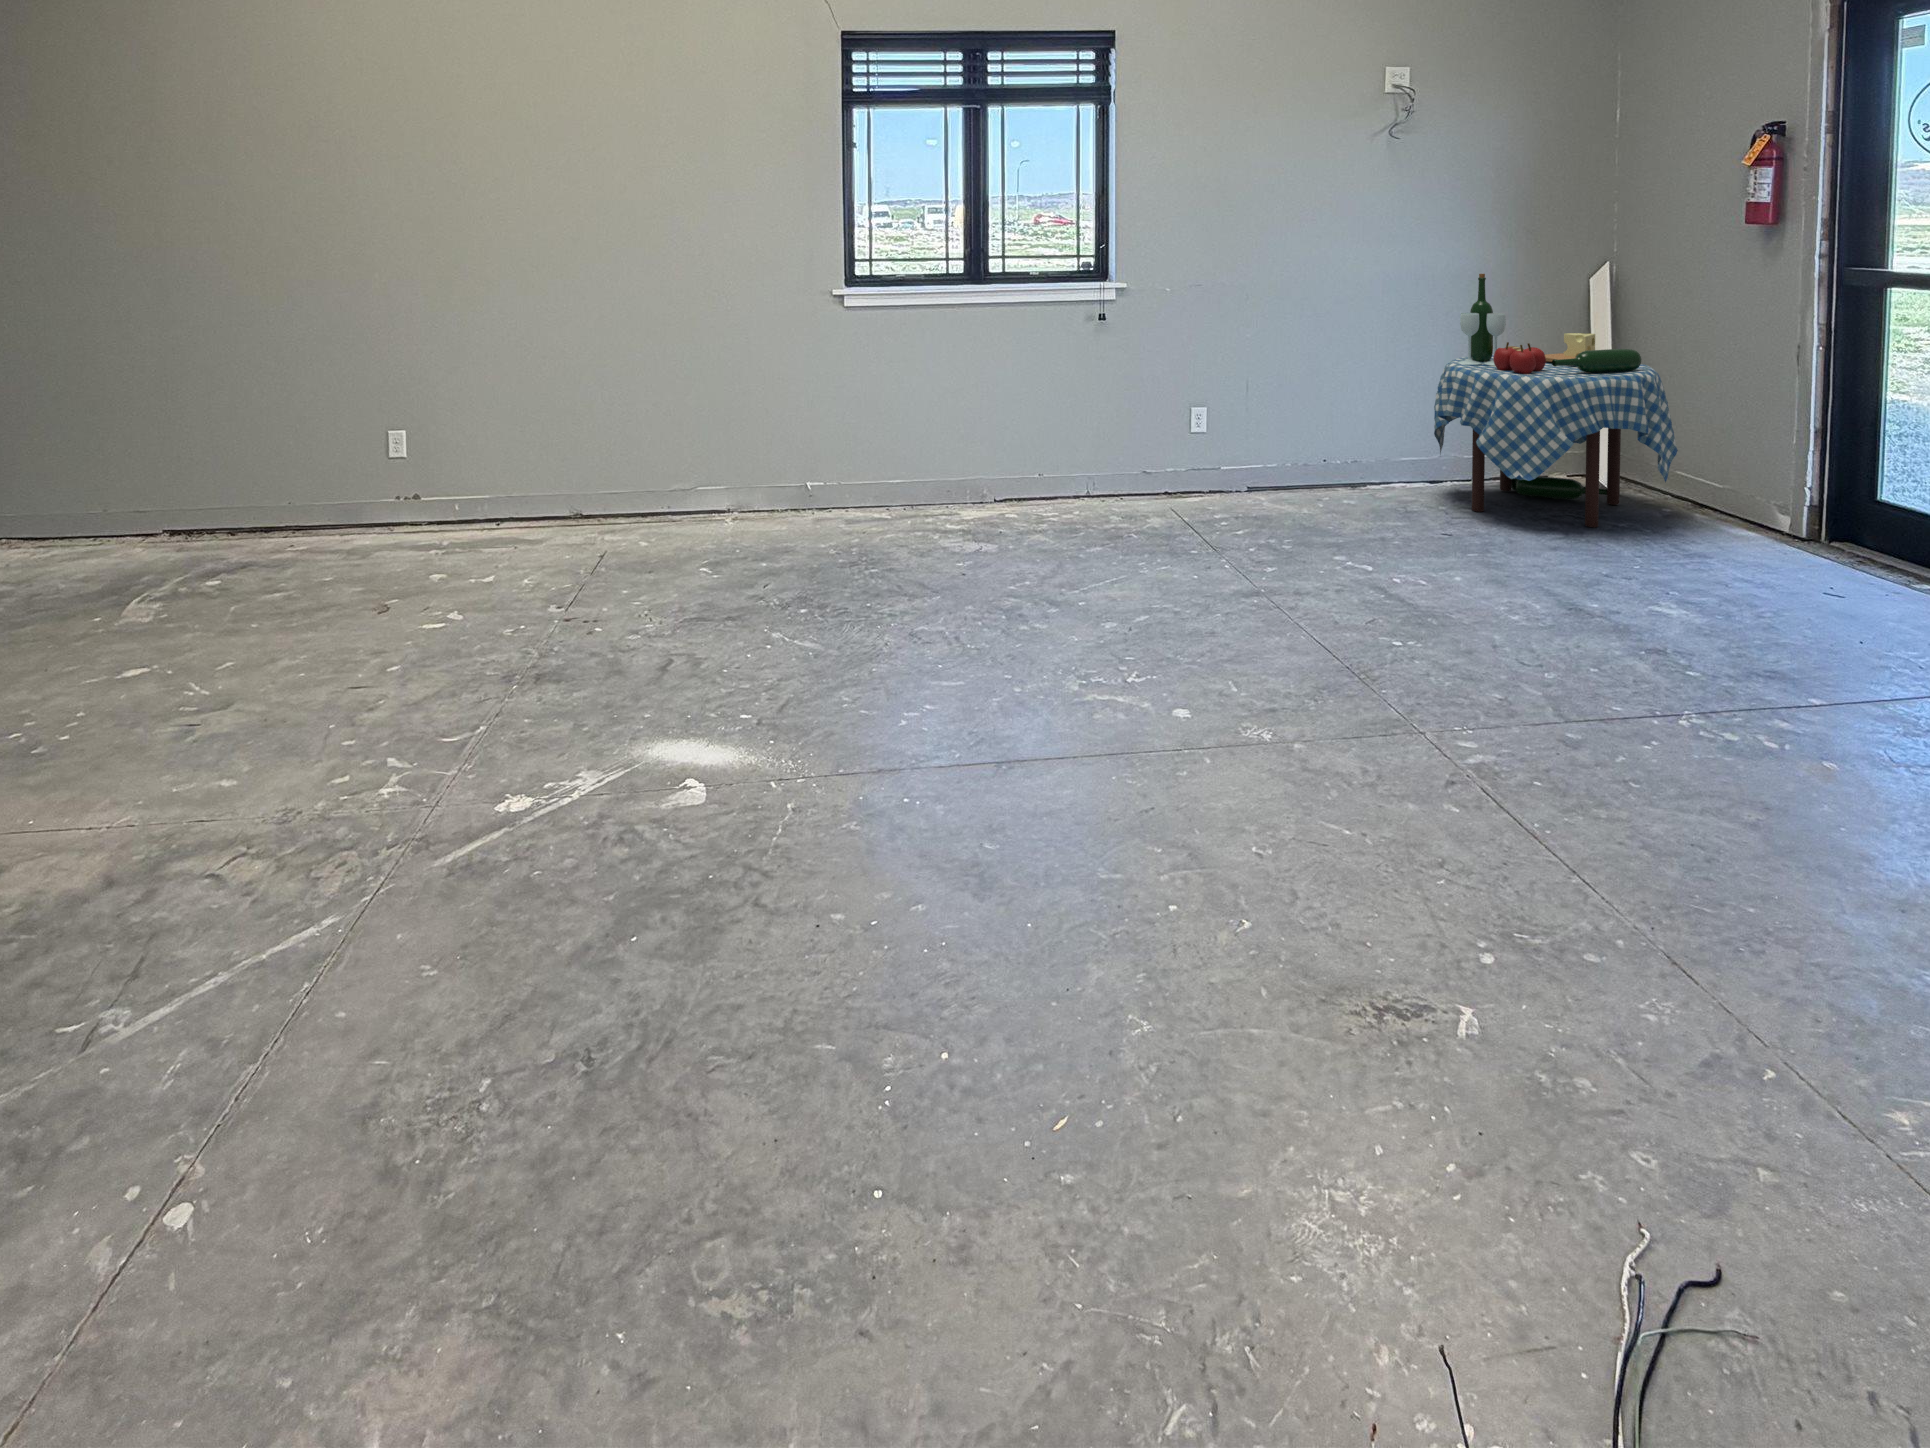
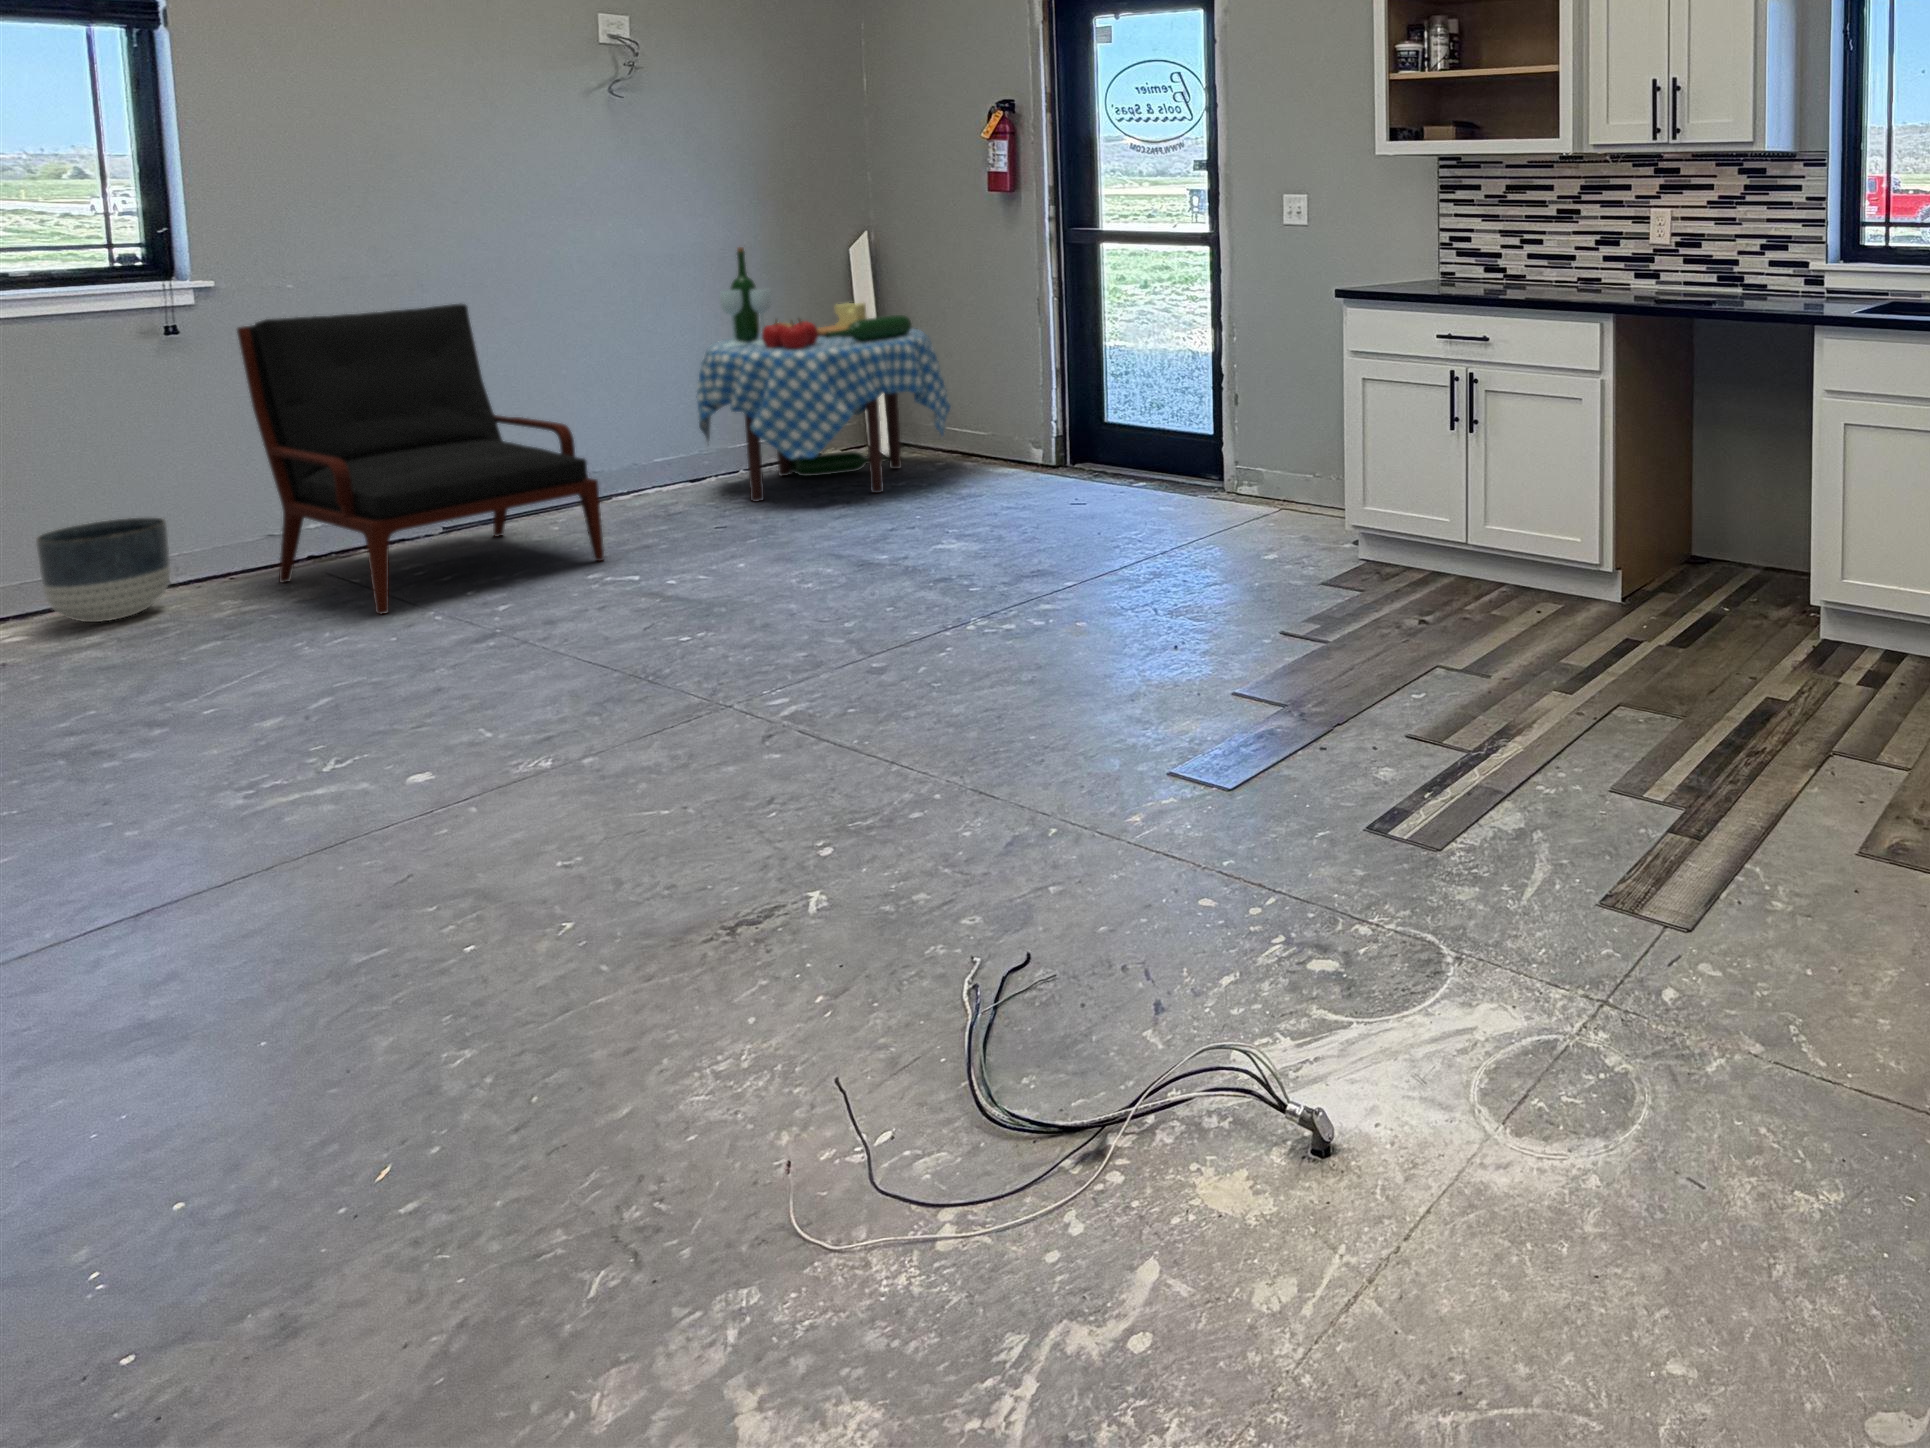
armchair: none [1136,309,1347,547] -> present [237,304,604,614]
planter: none [1027,441,1088,510] -> present [36,517,170,622]

